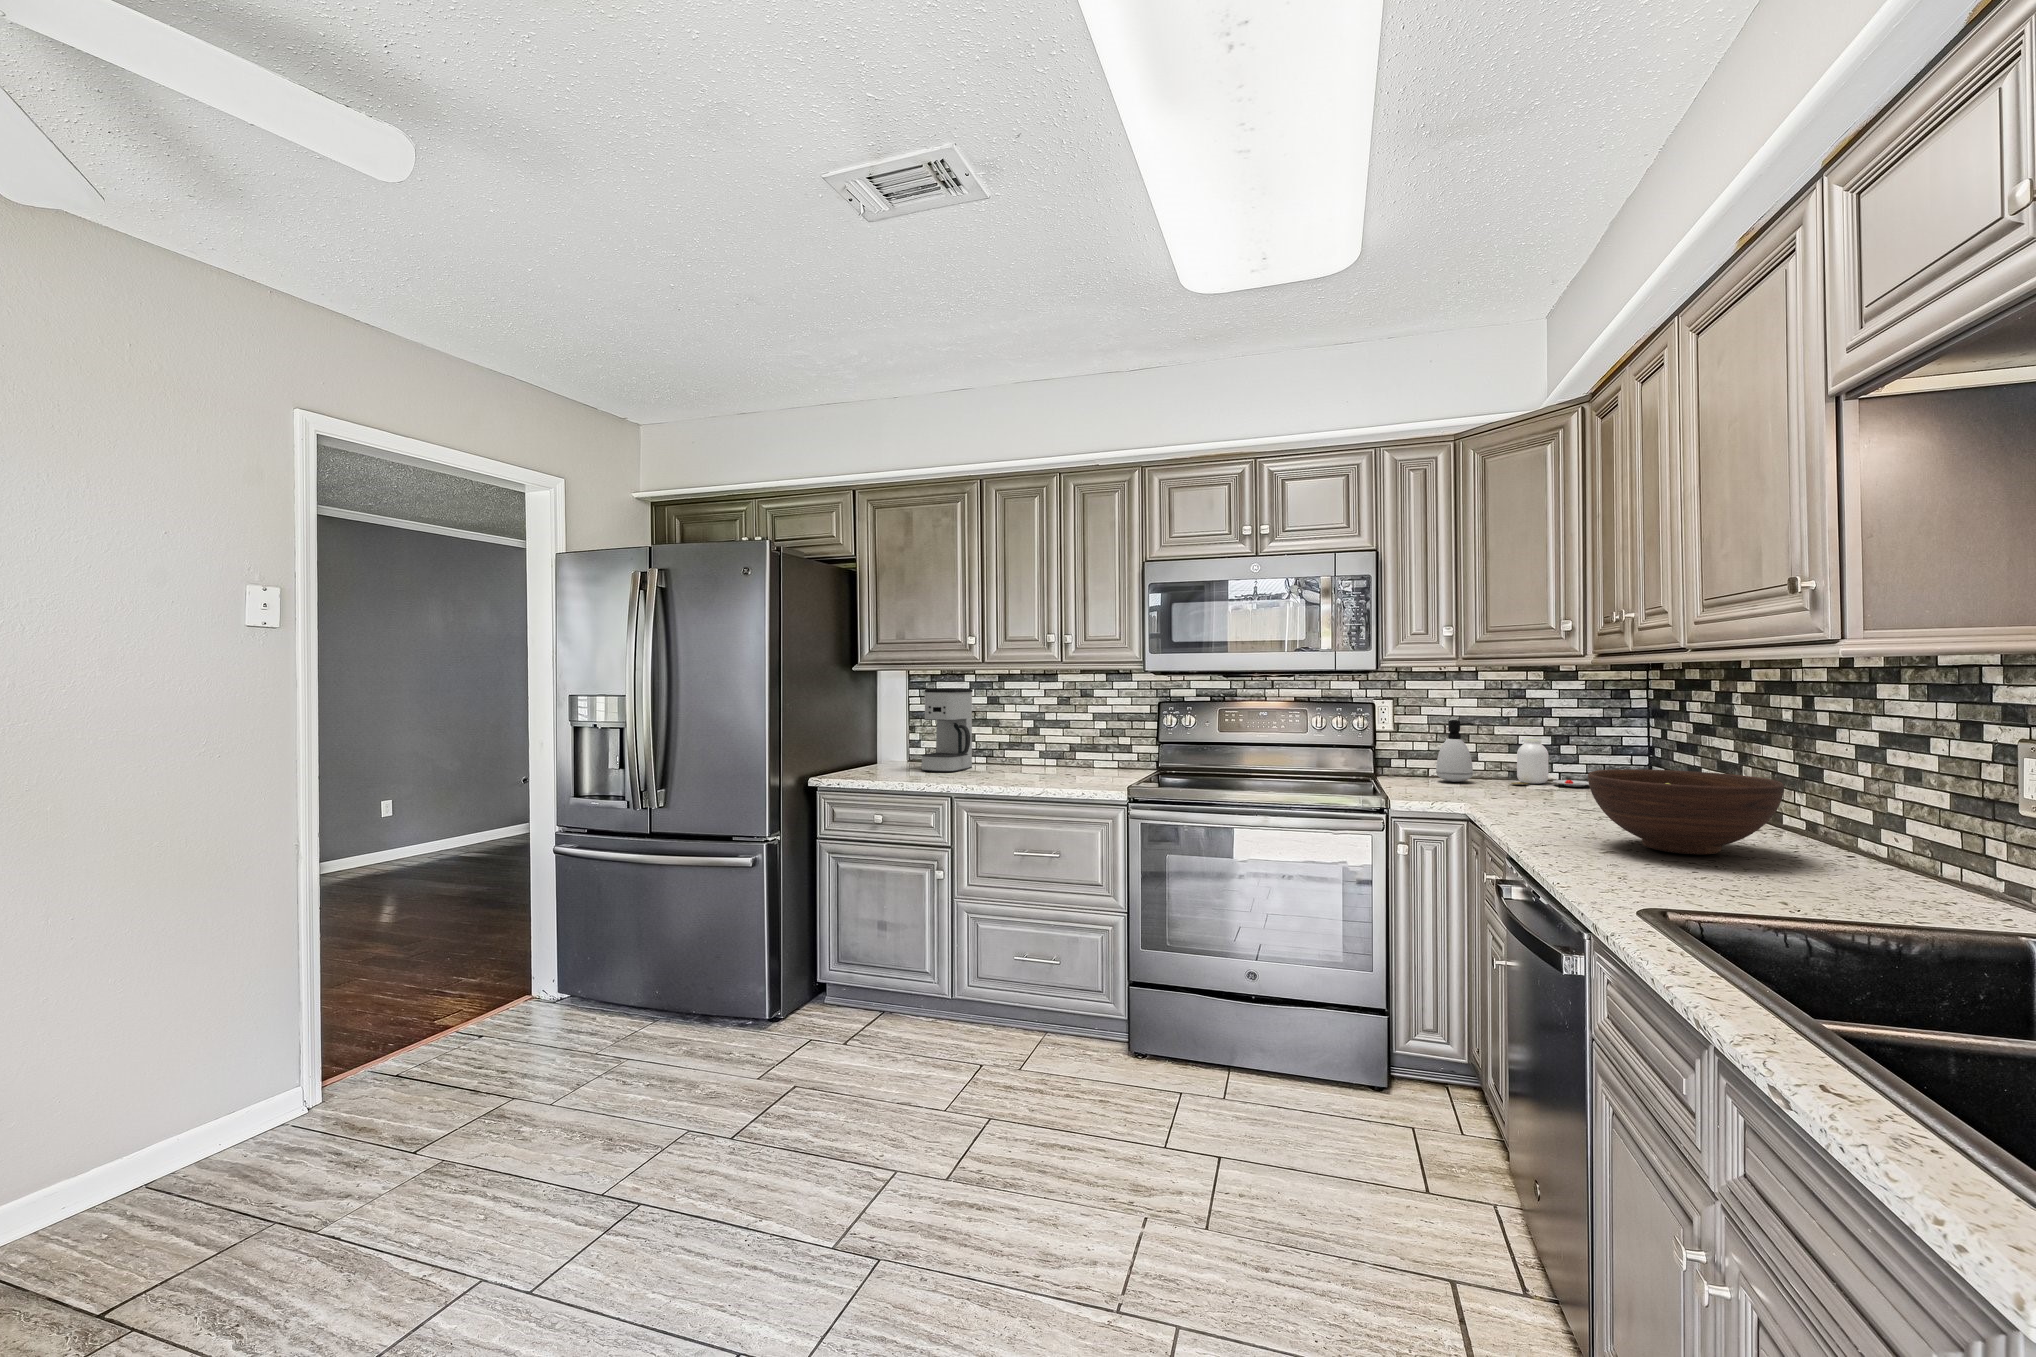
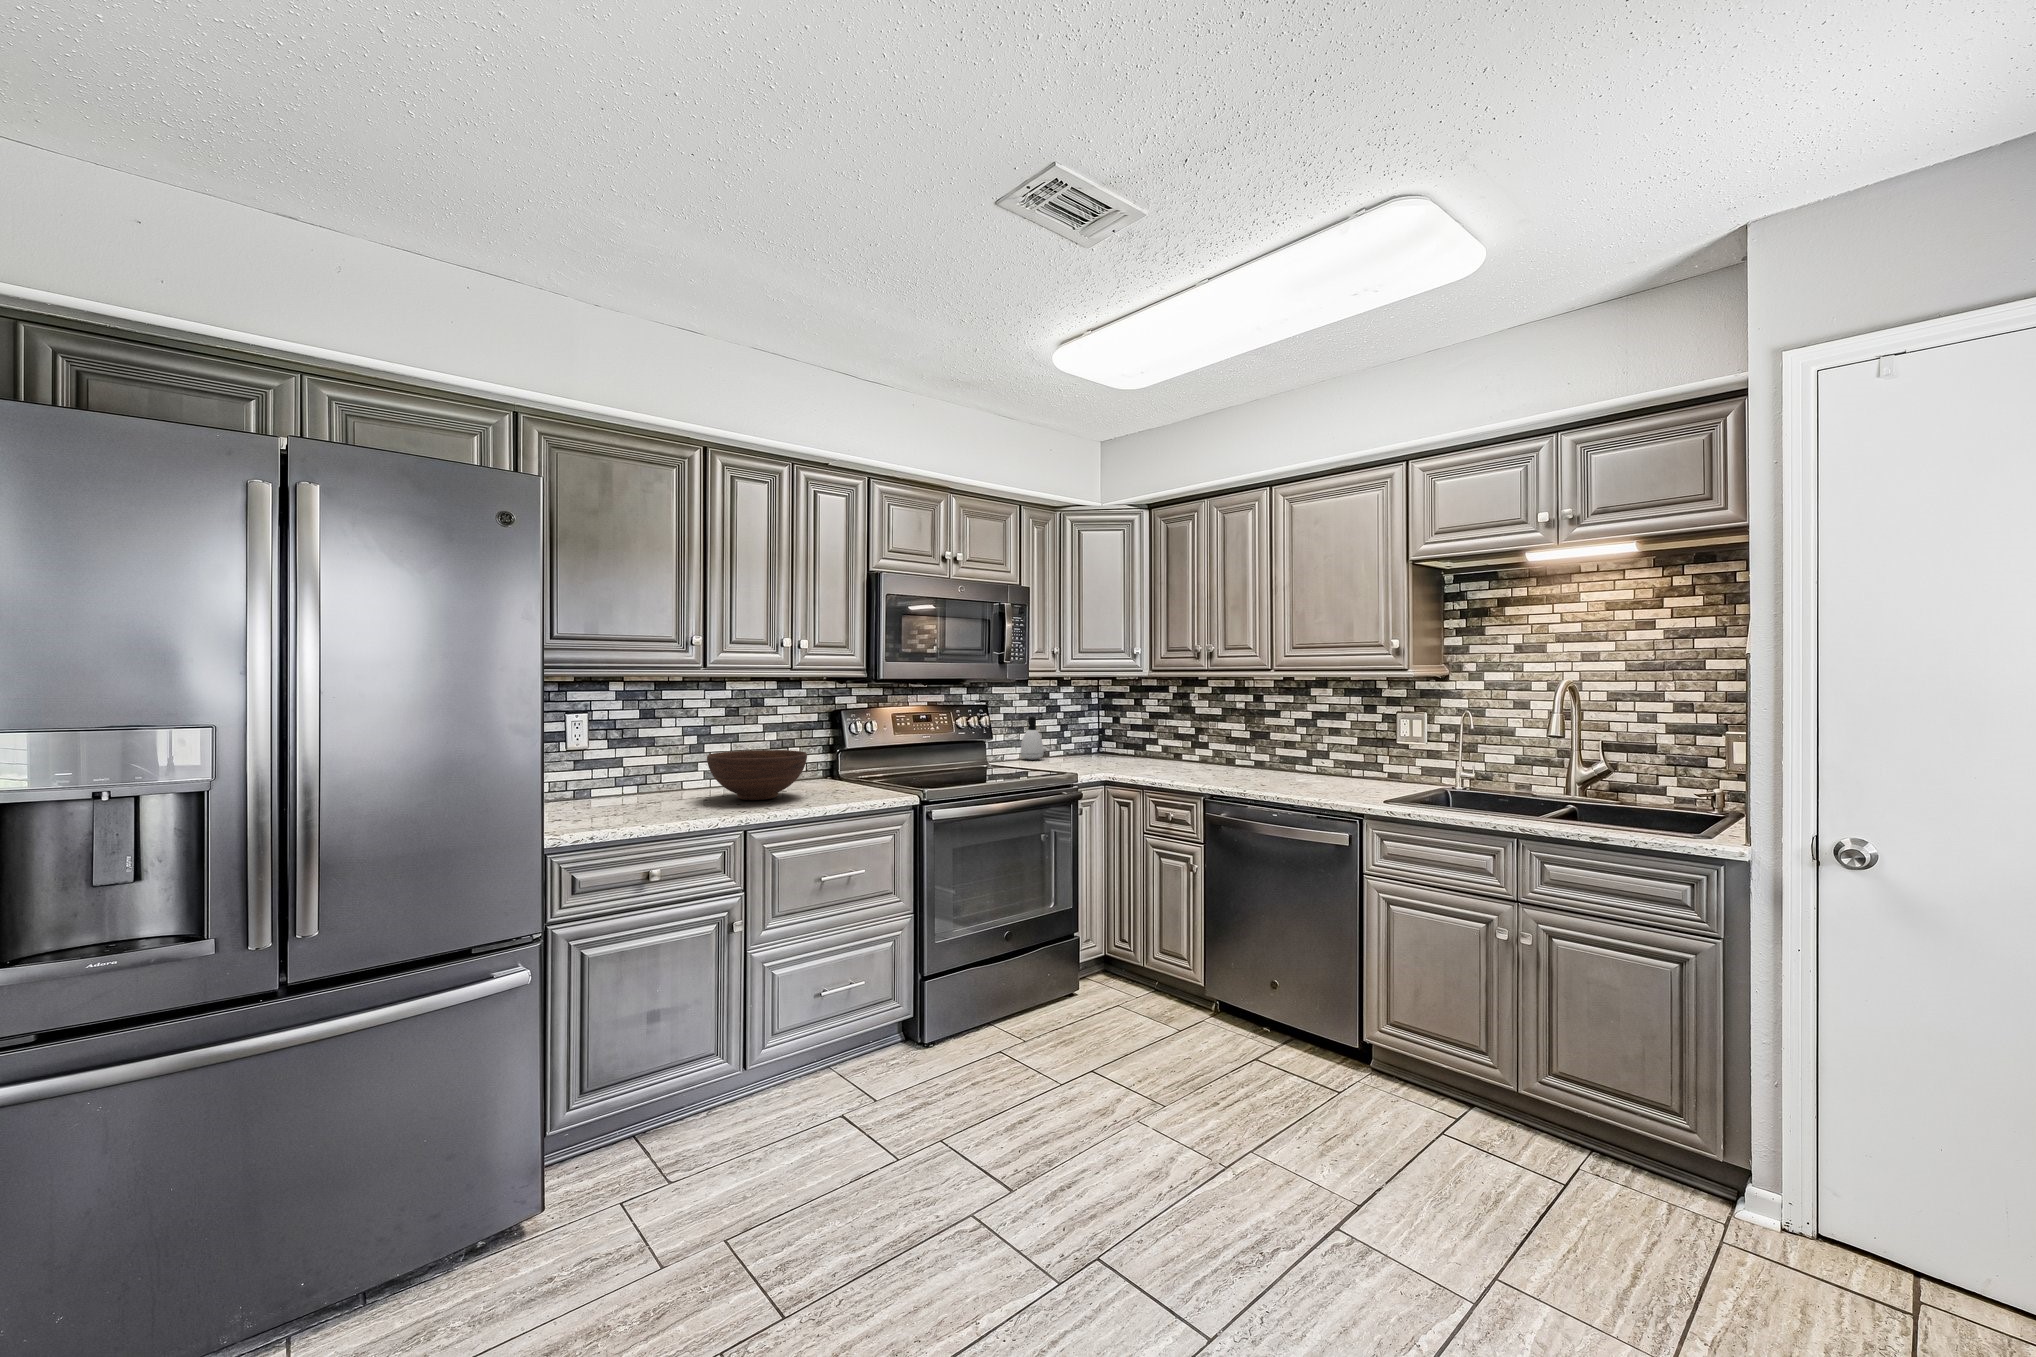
coffee maker: present [921,688,973,772] -> none [584,703,648,805]
jar: present [1511,739,1589,787] -> none [1056,727,1102,757]
fruit bowl: present [1588,769,1784,855] -> present [707,750,807,800]

